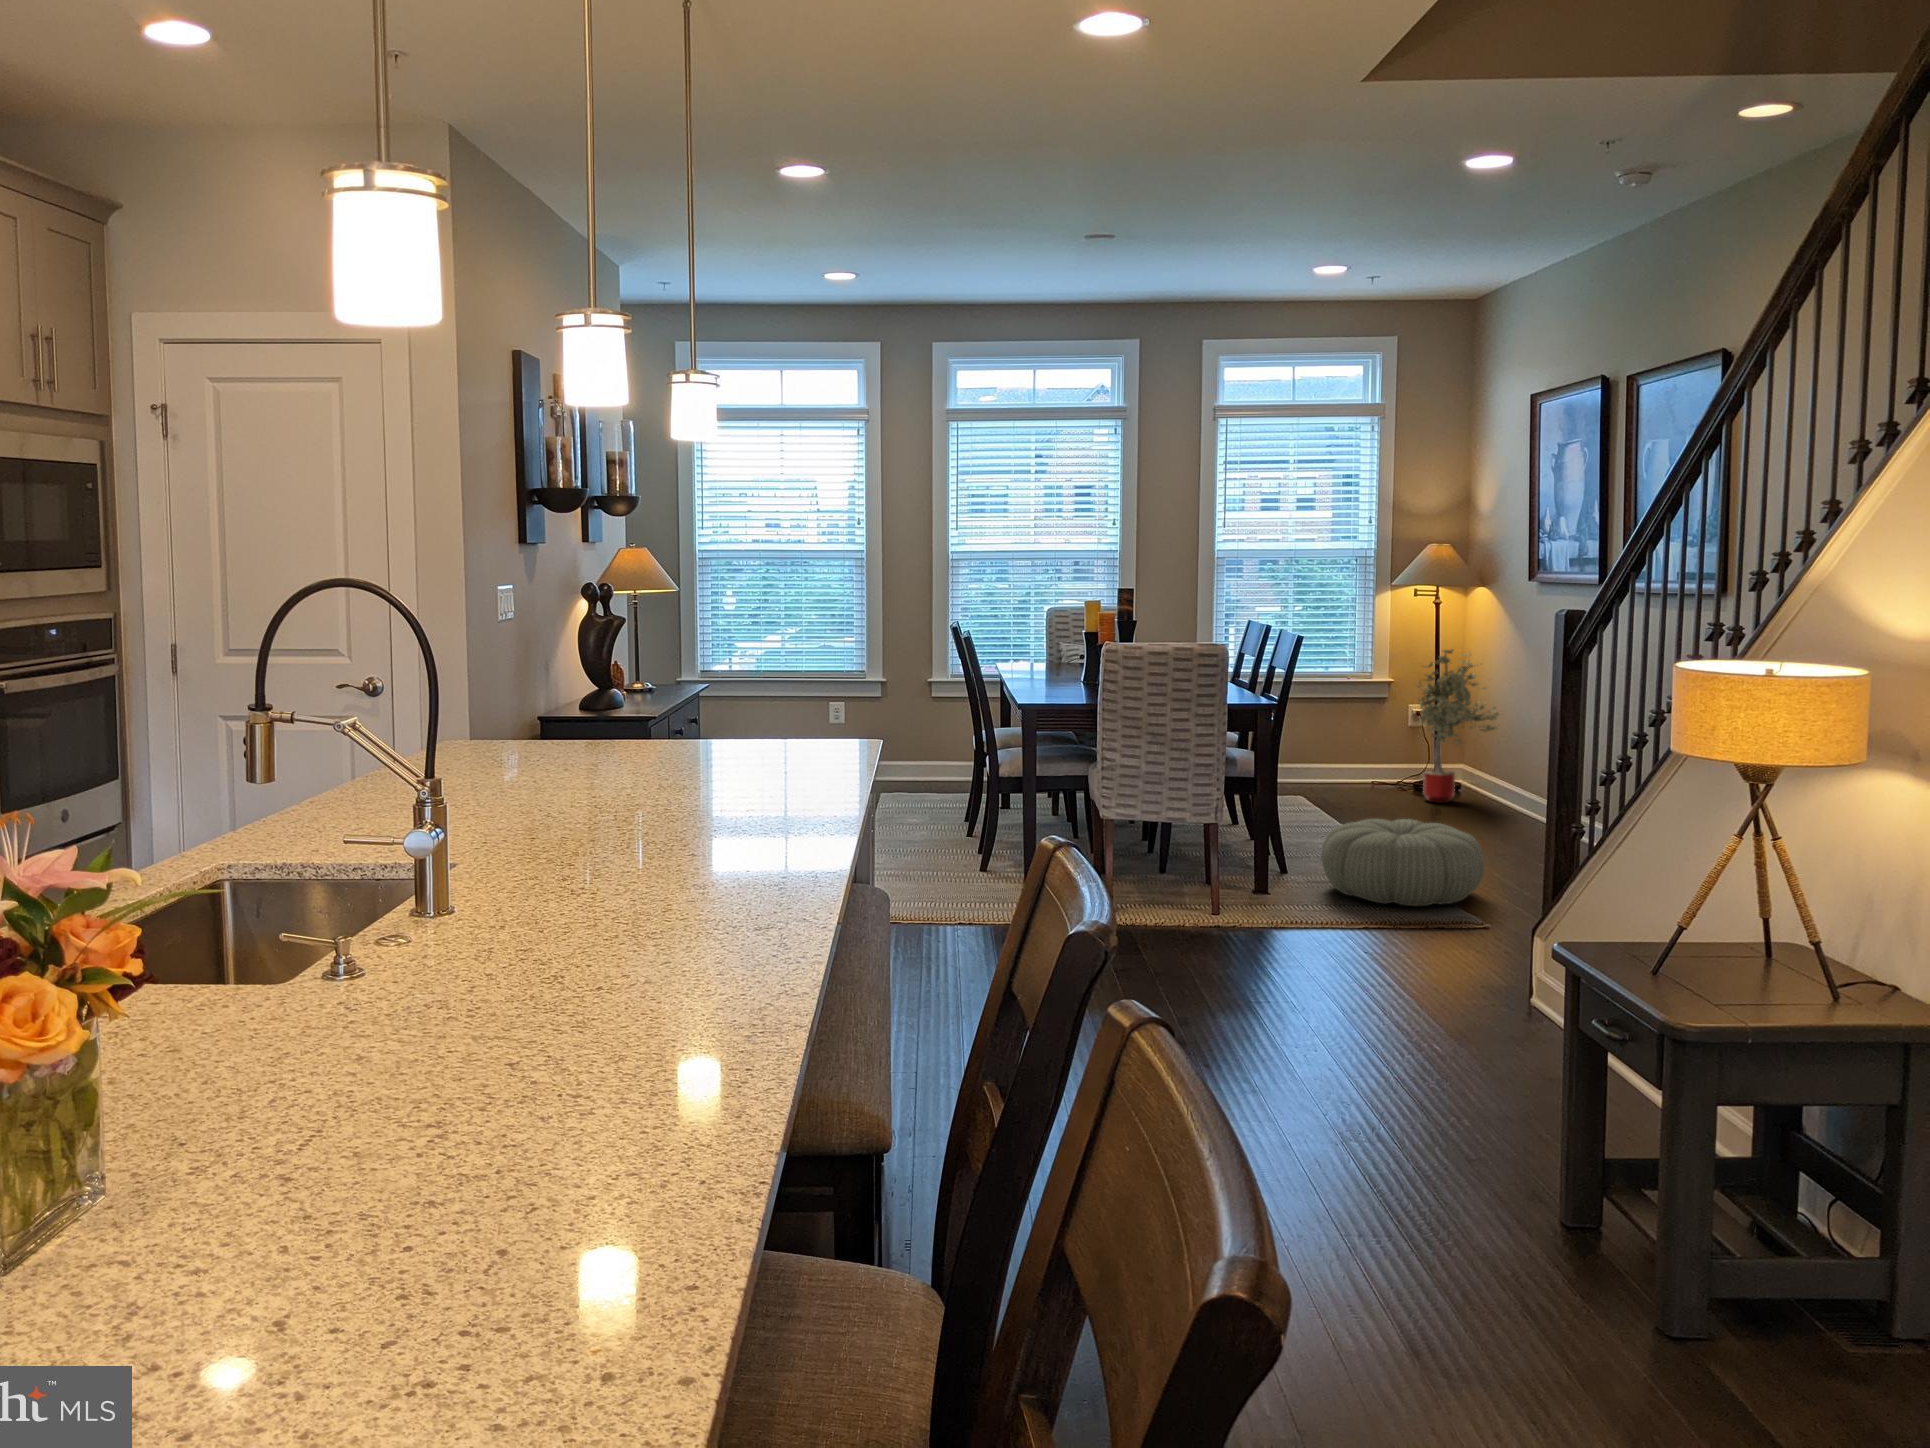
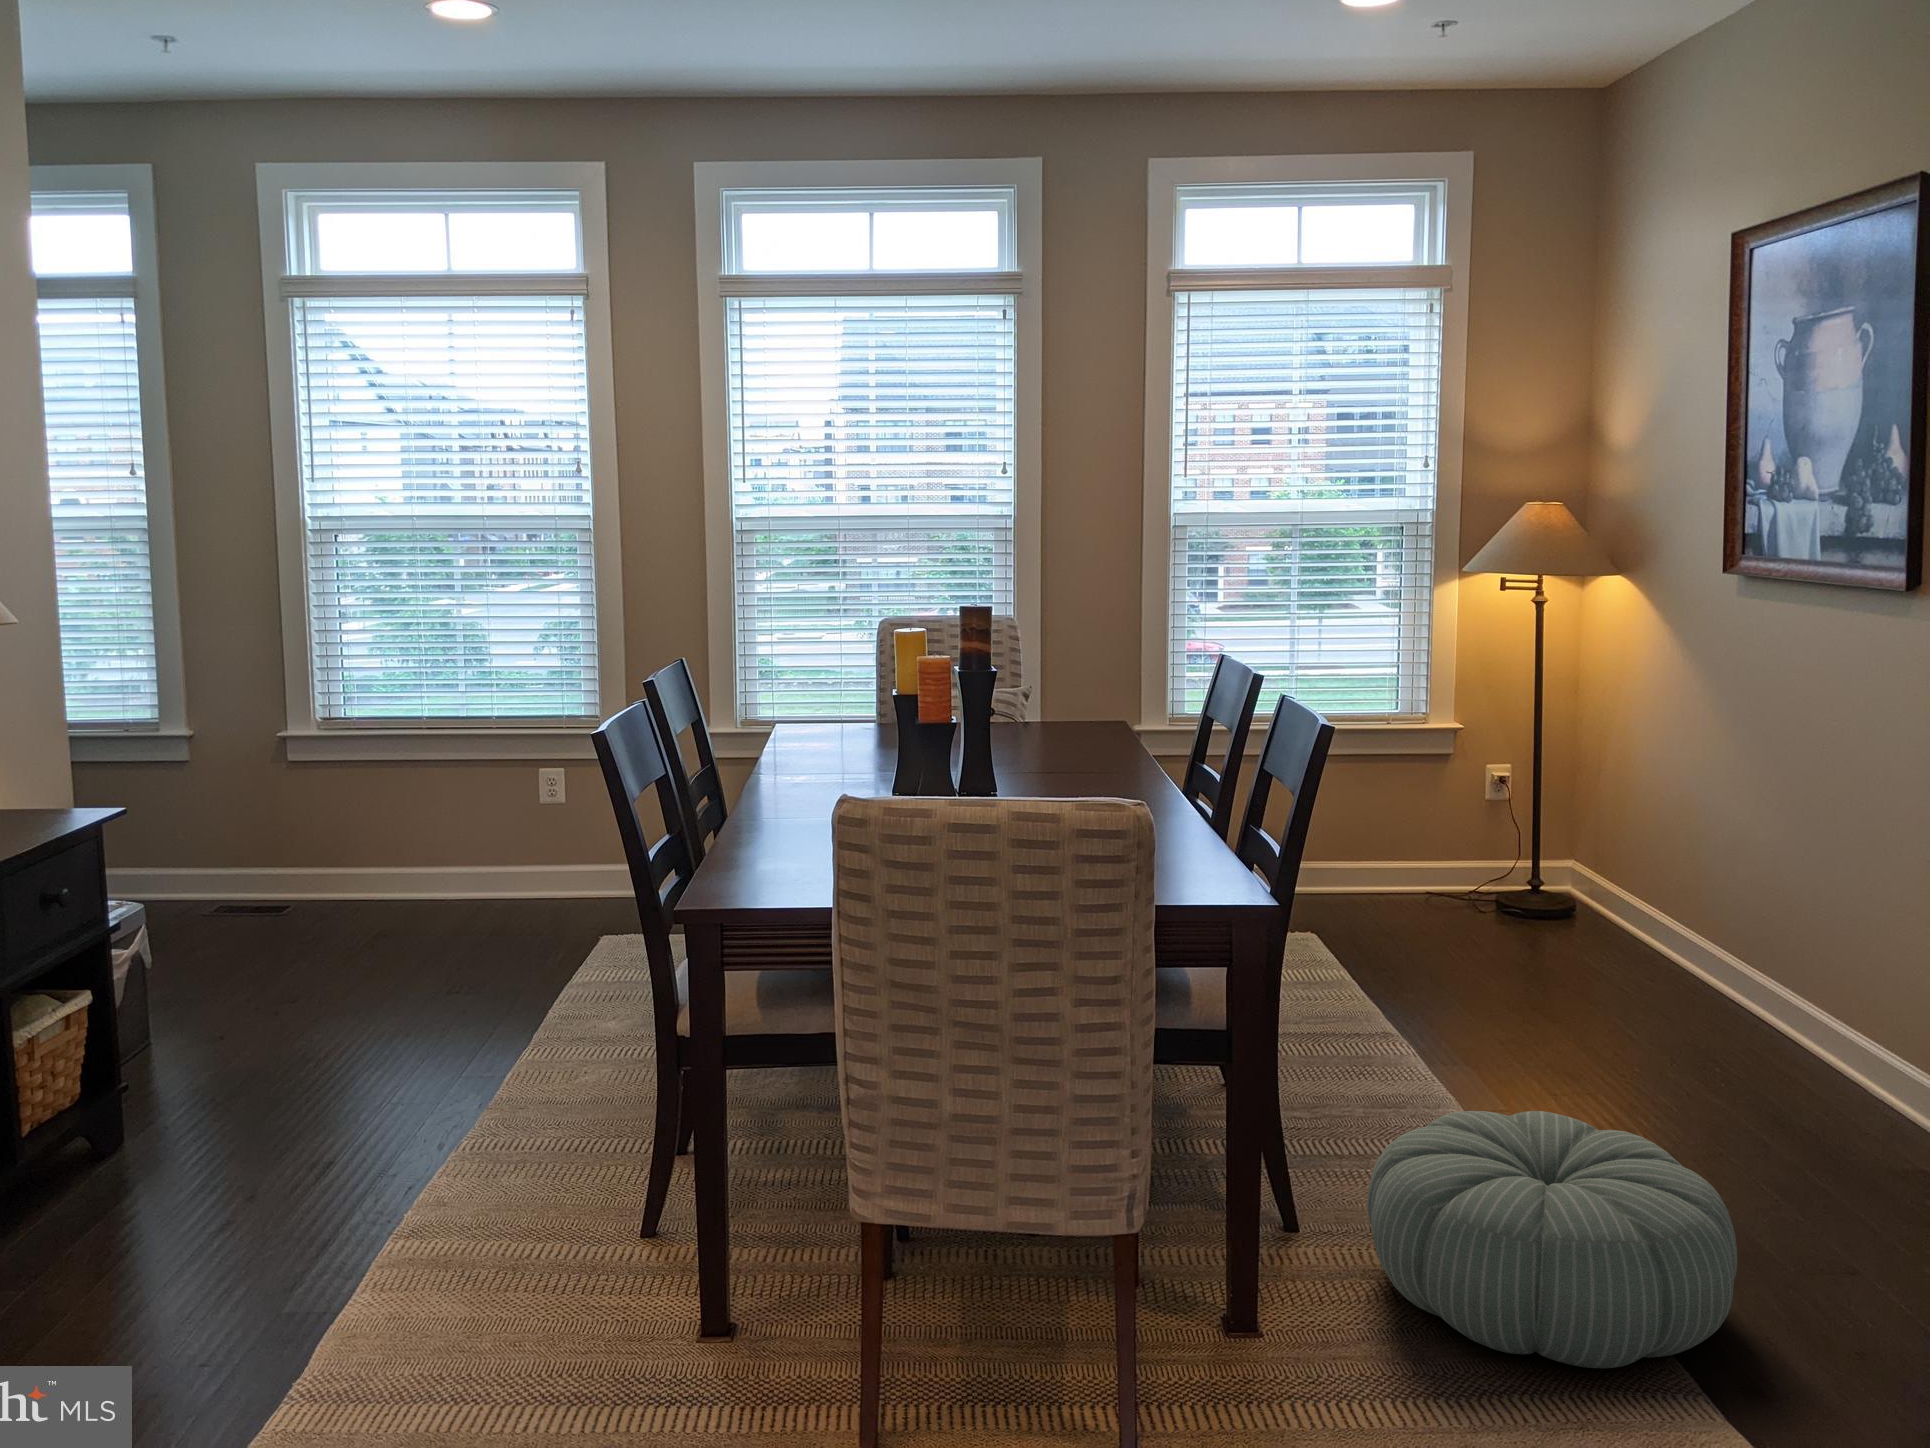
potted tree: present [1417,649,1499,803] -> none [1504,687,1665,951]

